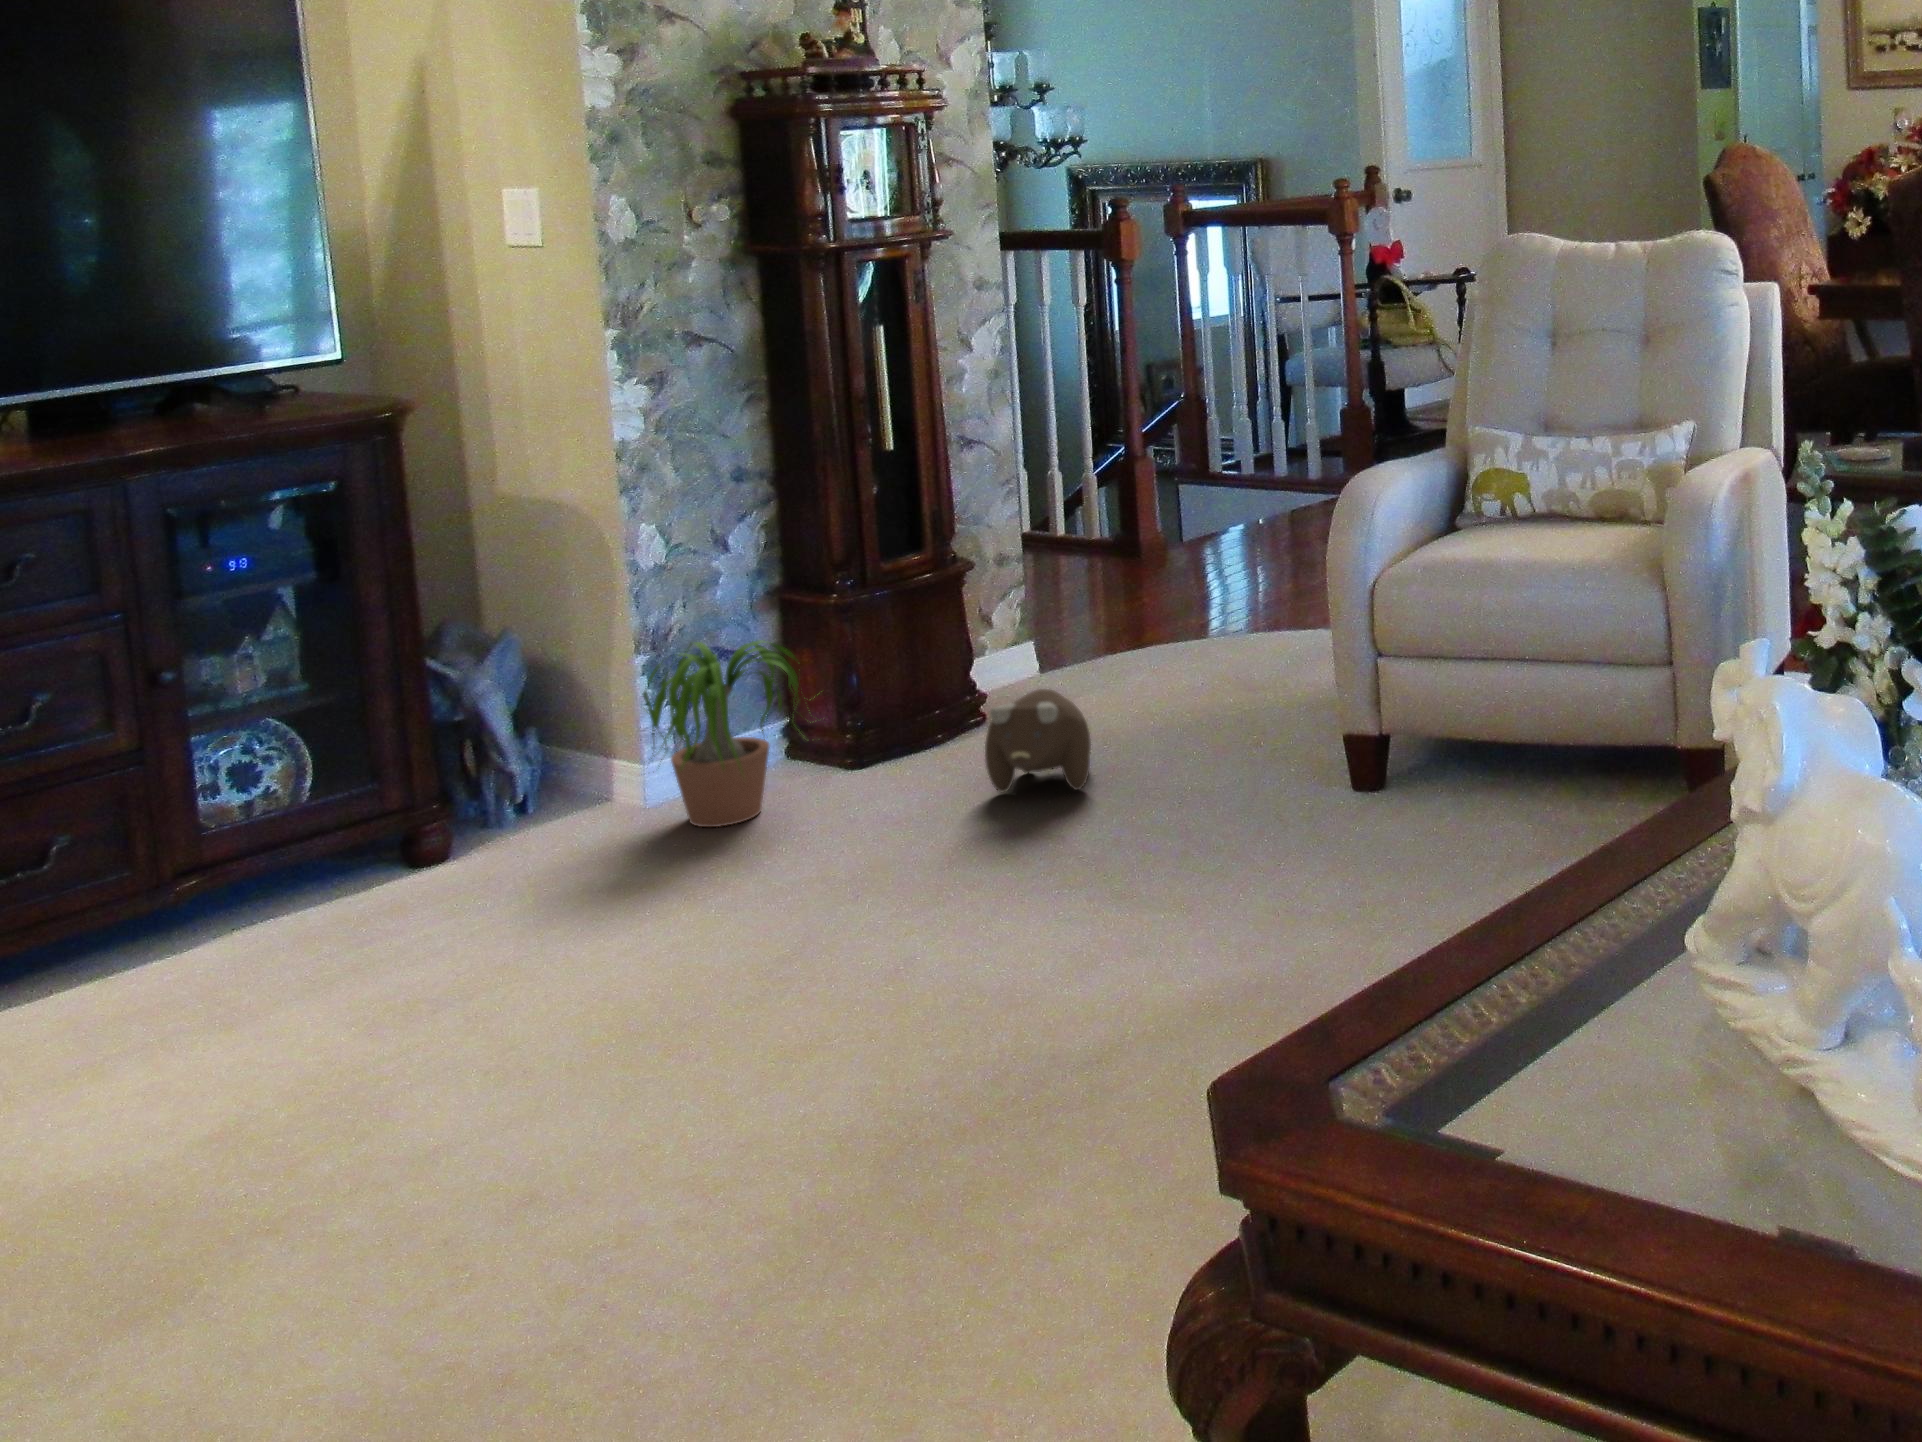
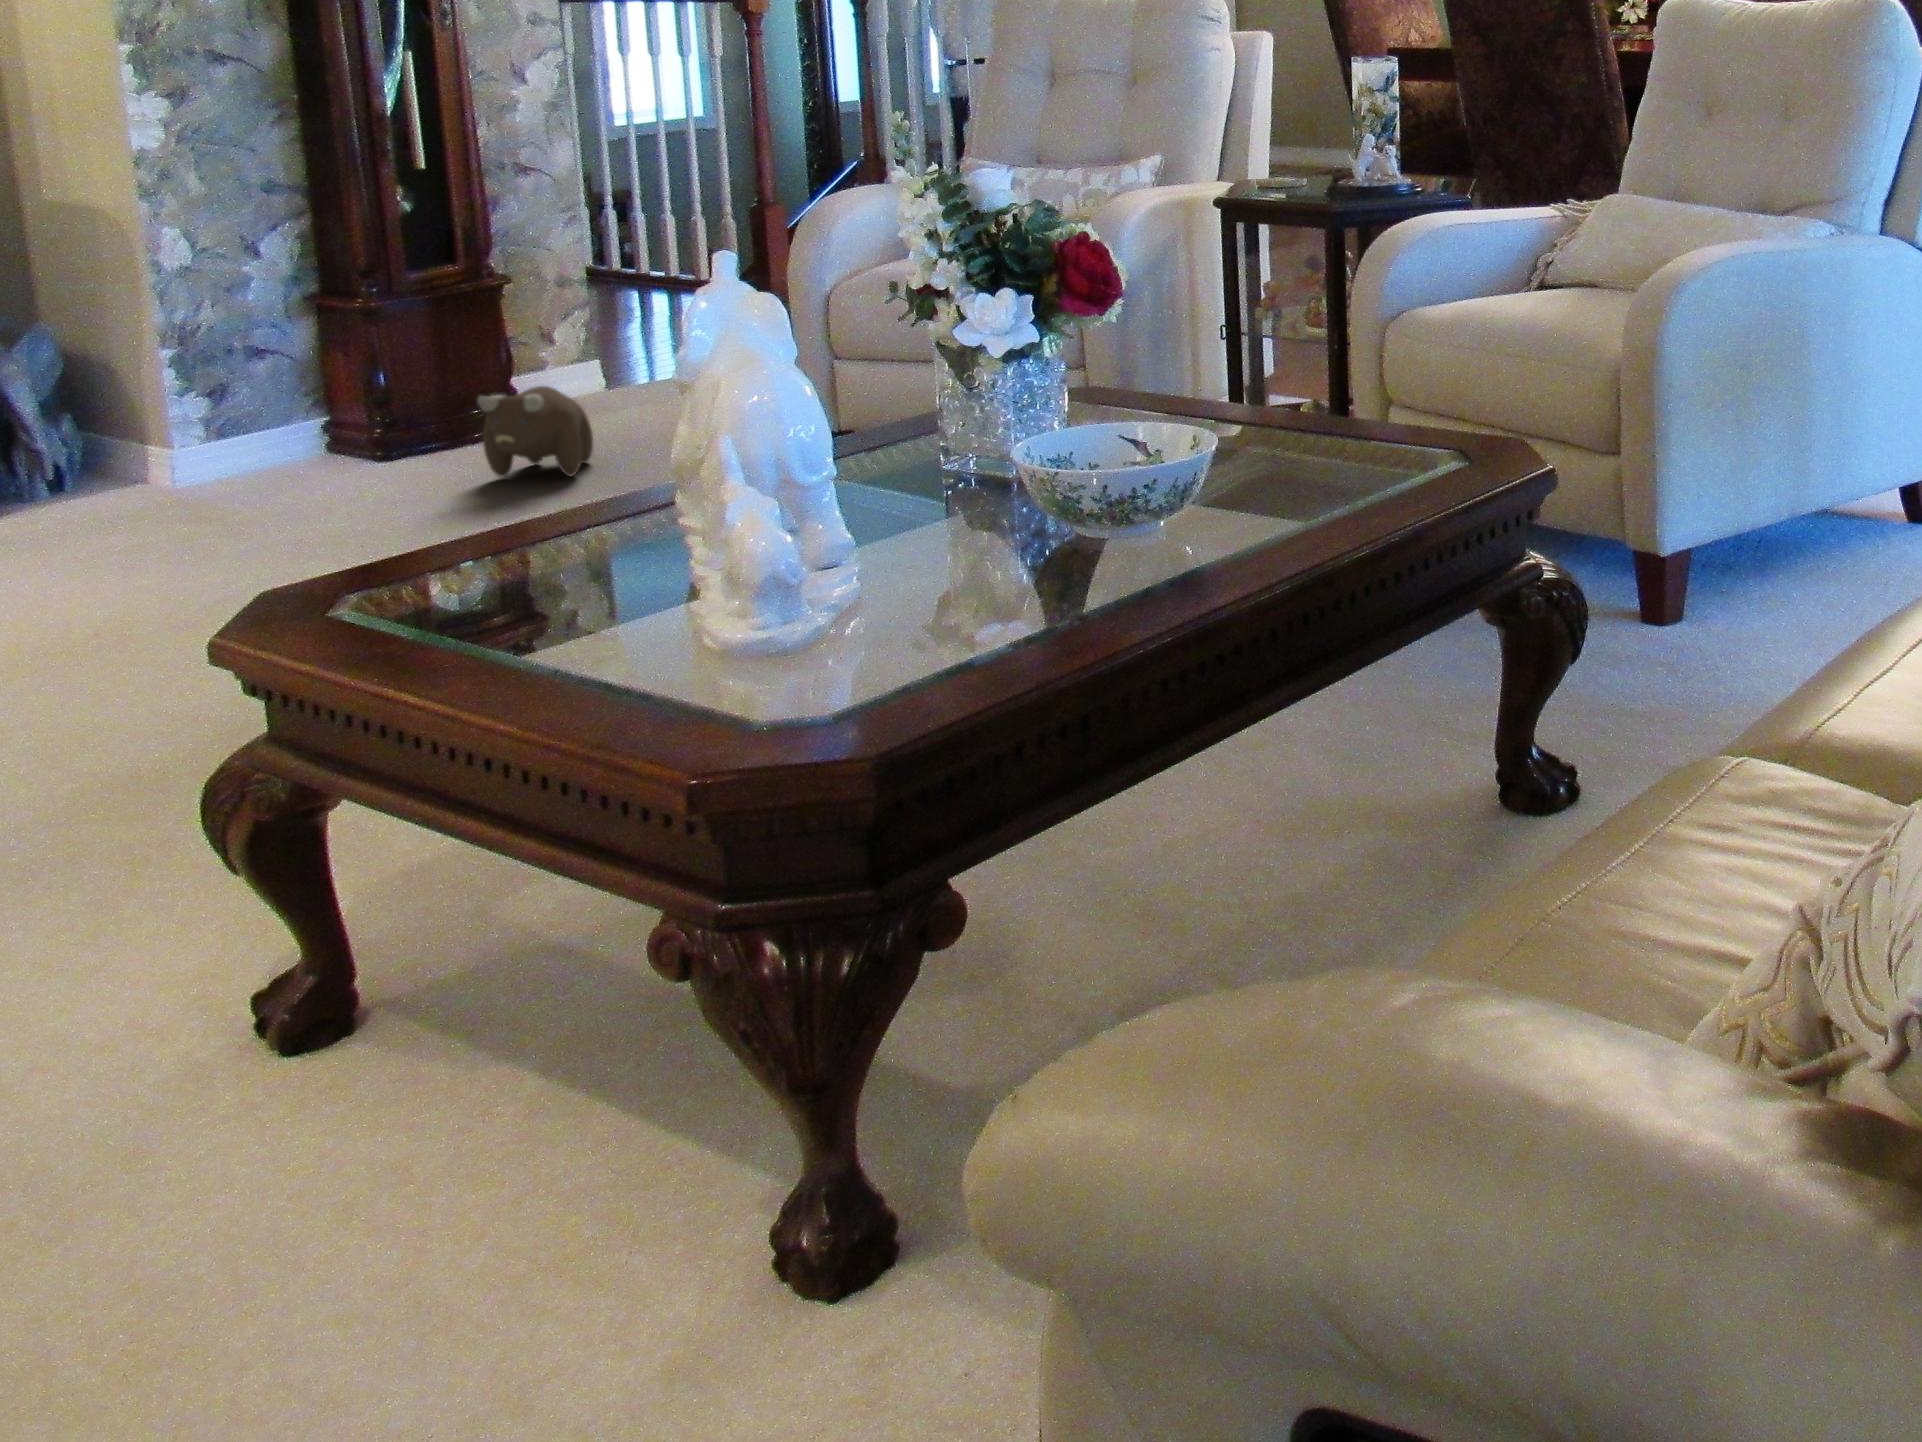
potted plant: present [643,640,821,827] -> none [146,334,345,500]

